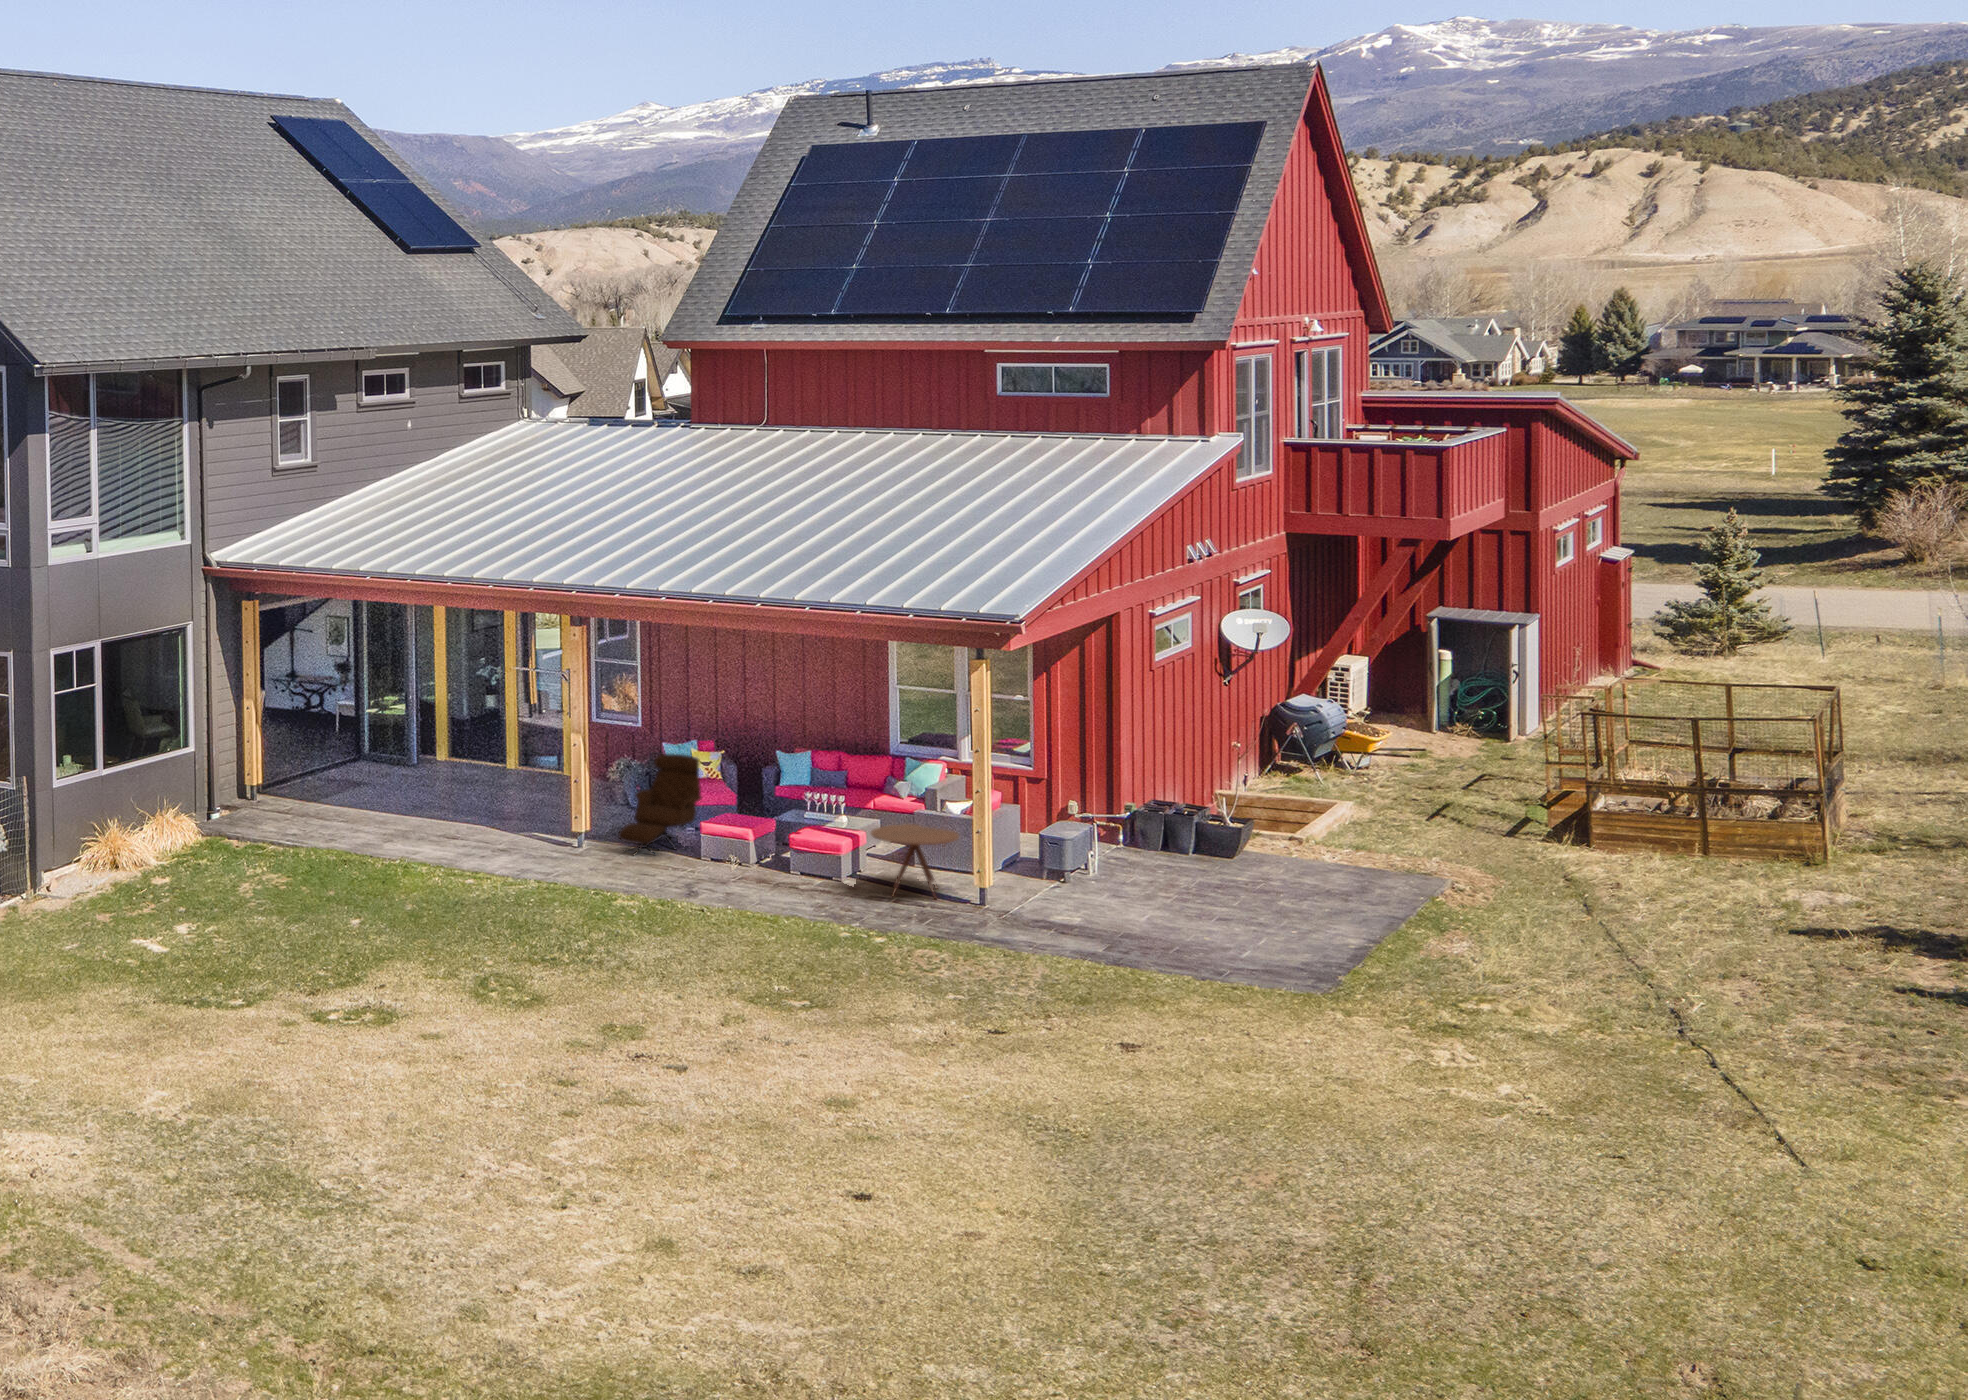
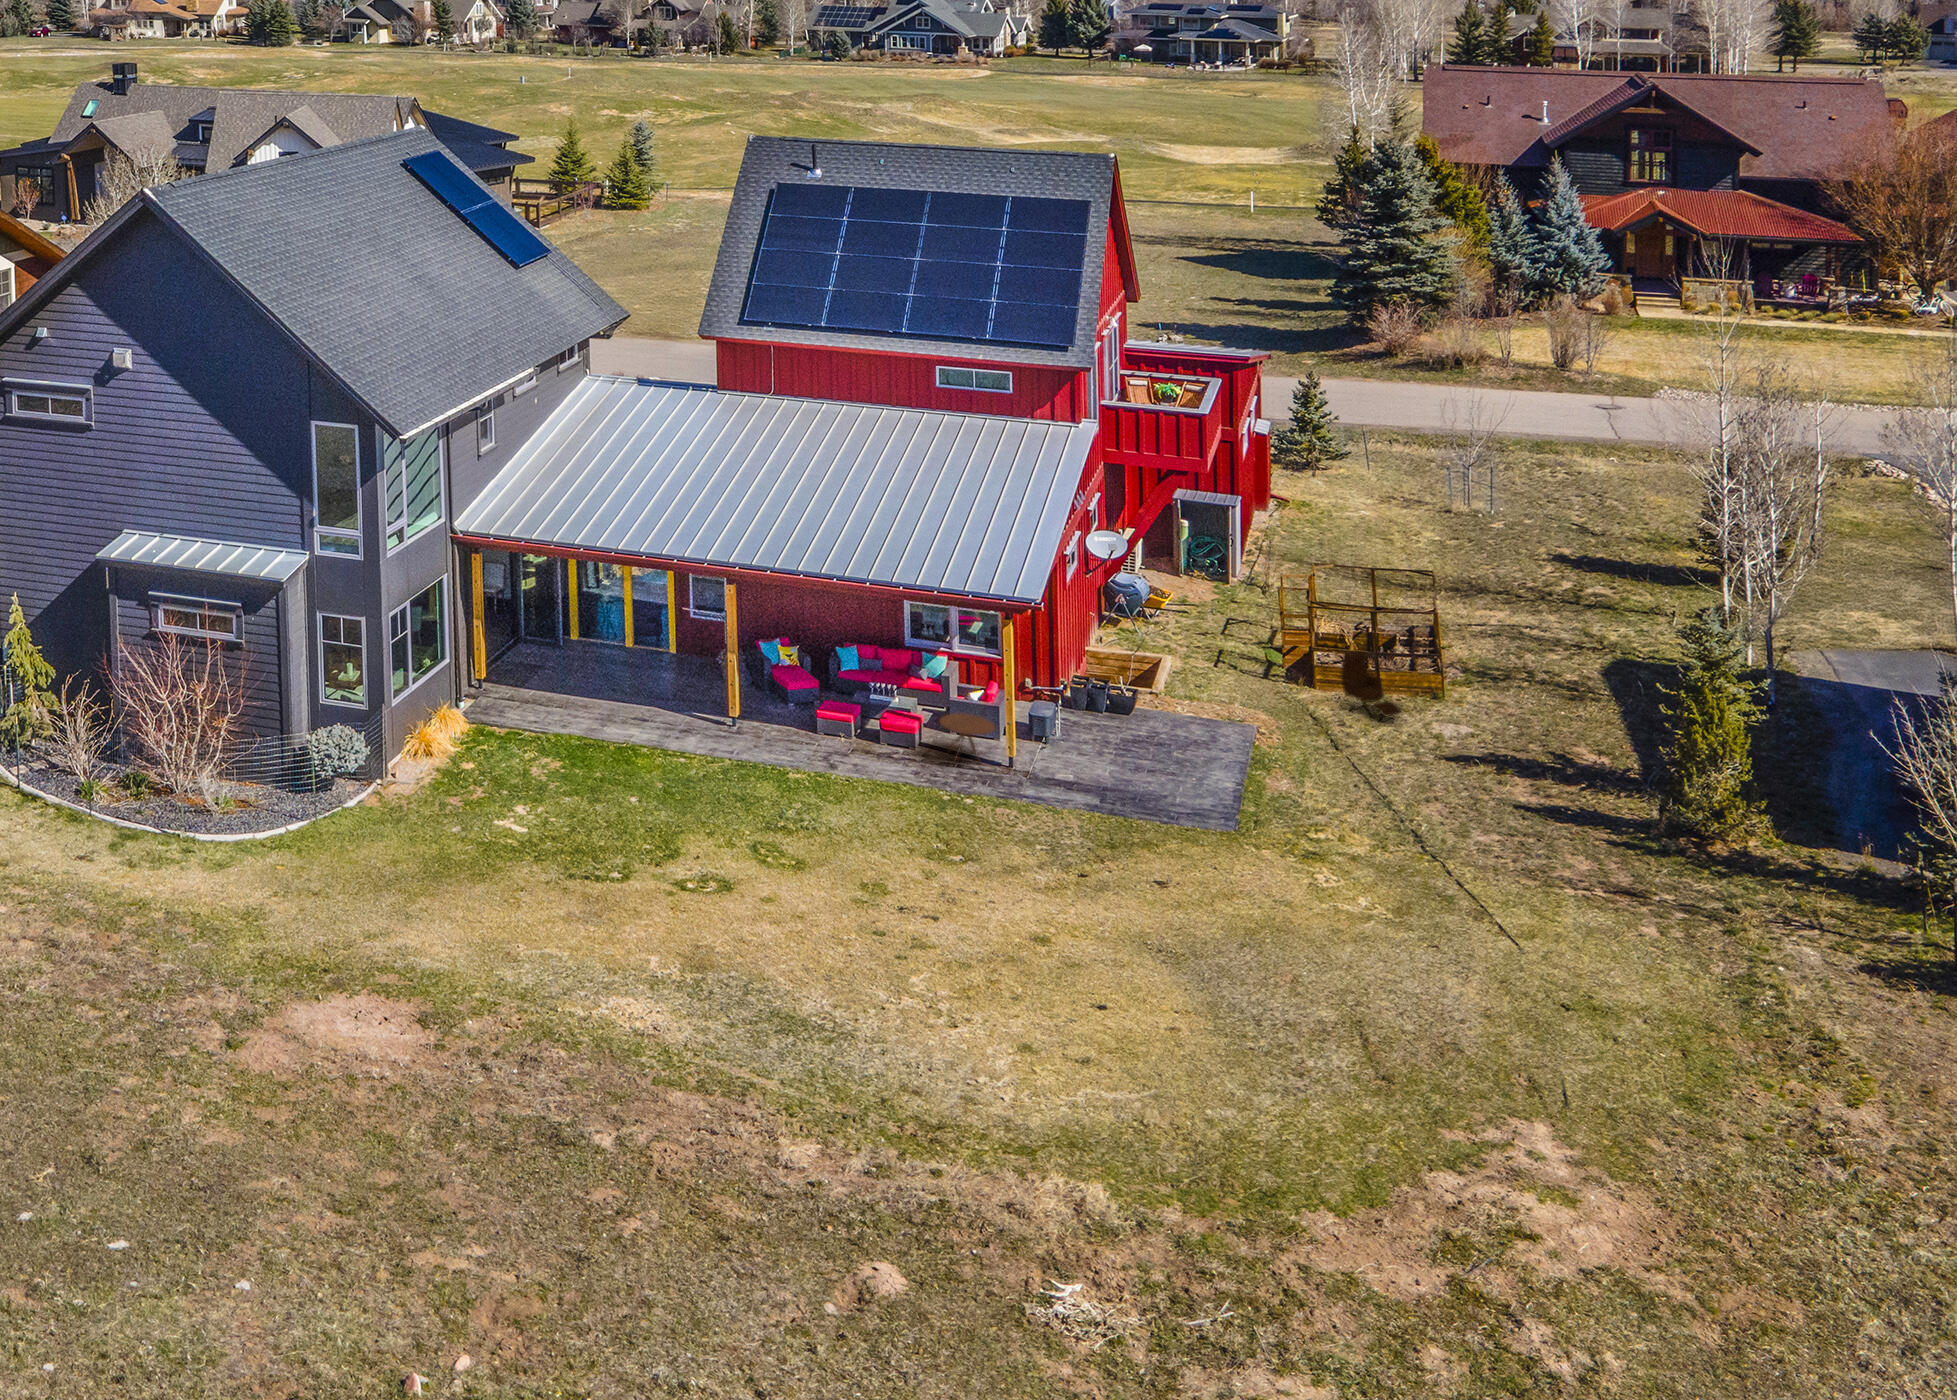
lounge chair: present [619,754,702,850] -> present [1341,652,1401,720]

